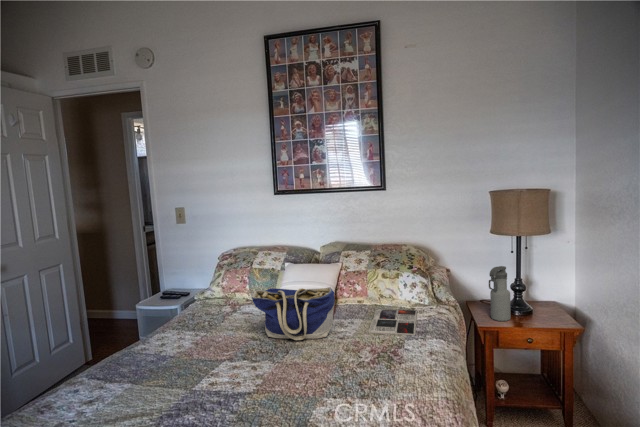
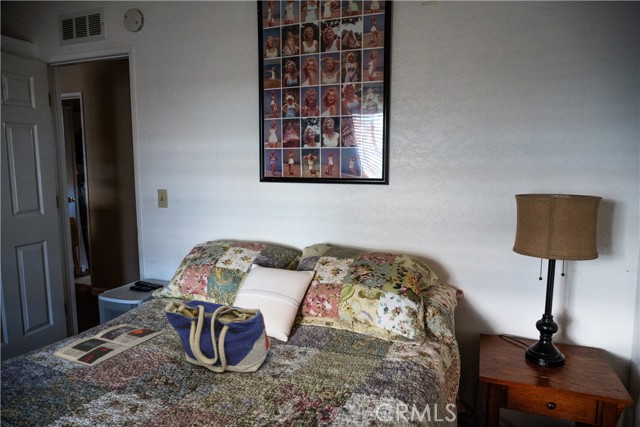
water bottle: present [489,266,511,321] -> none [502,297,531,372]
magazine: present [369,309,417,335] -> present [53,324,163,366]

